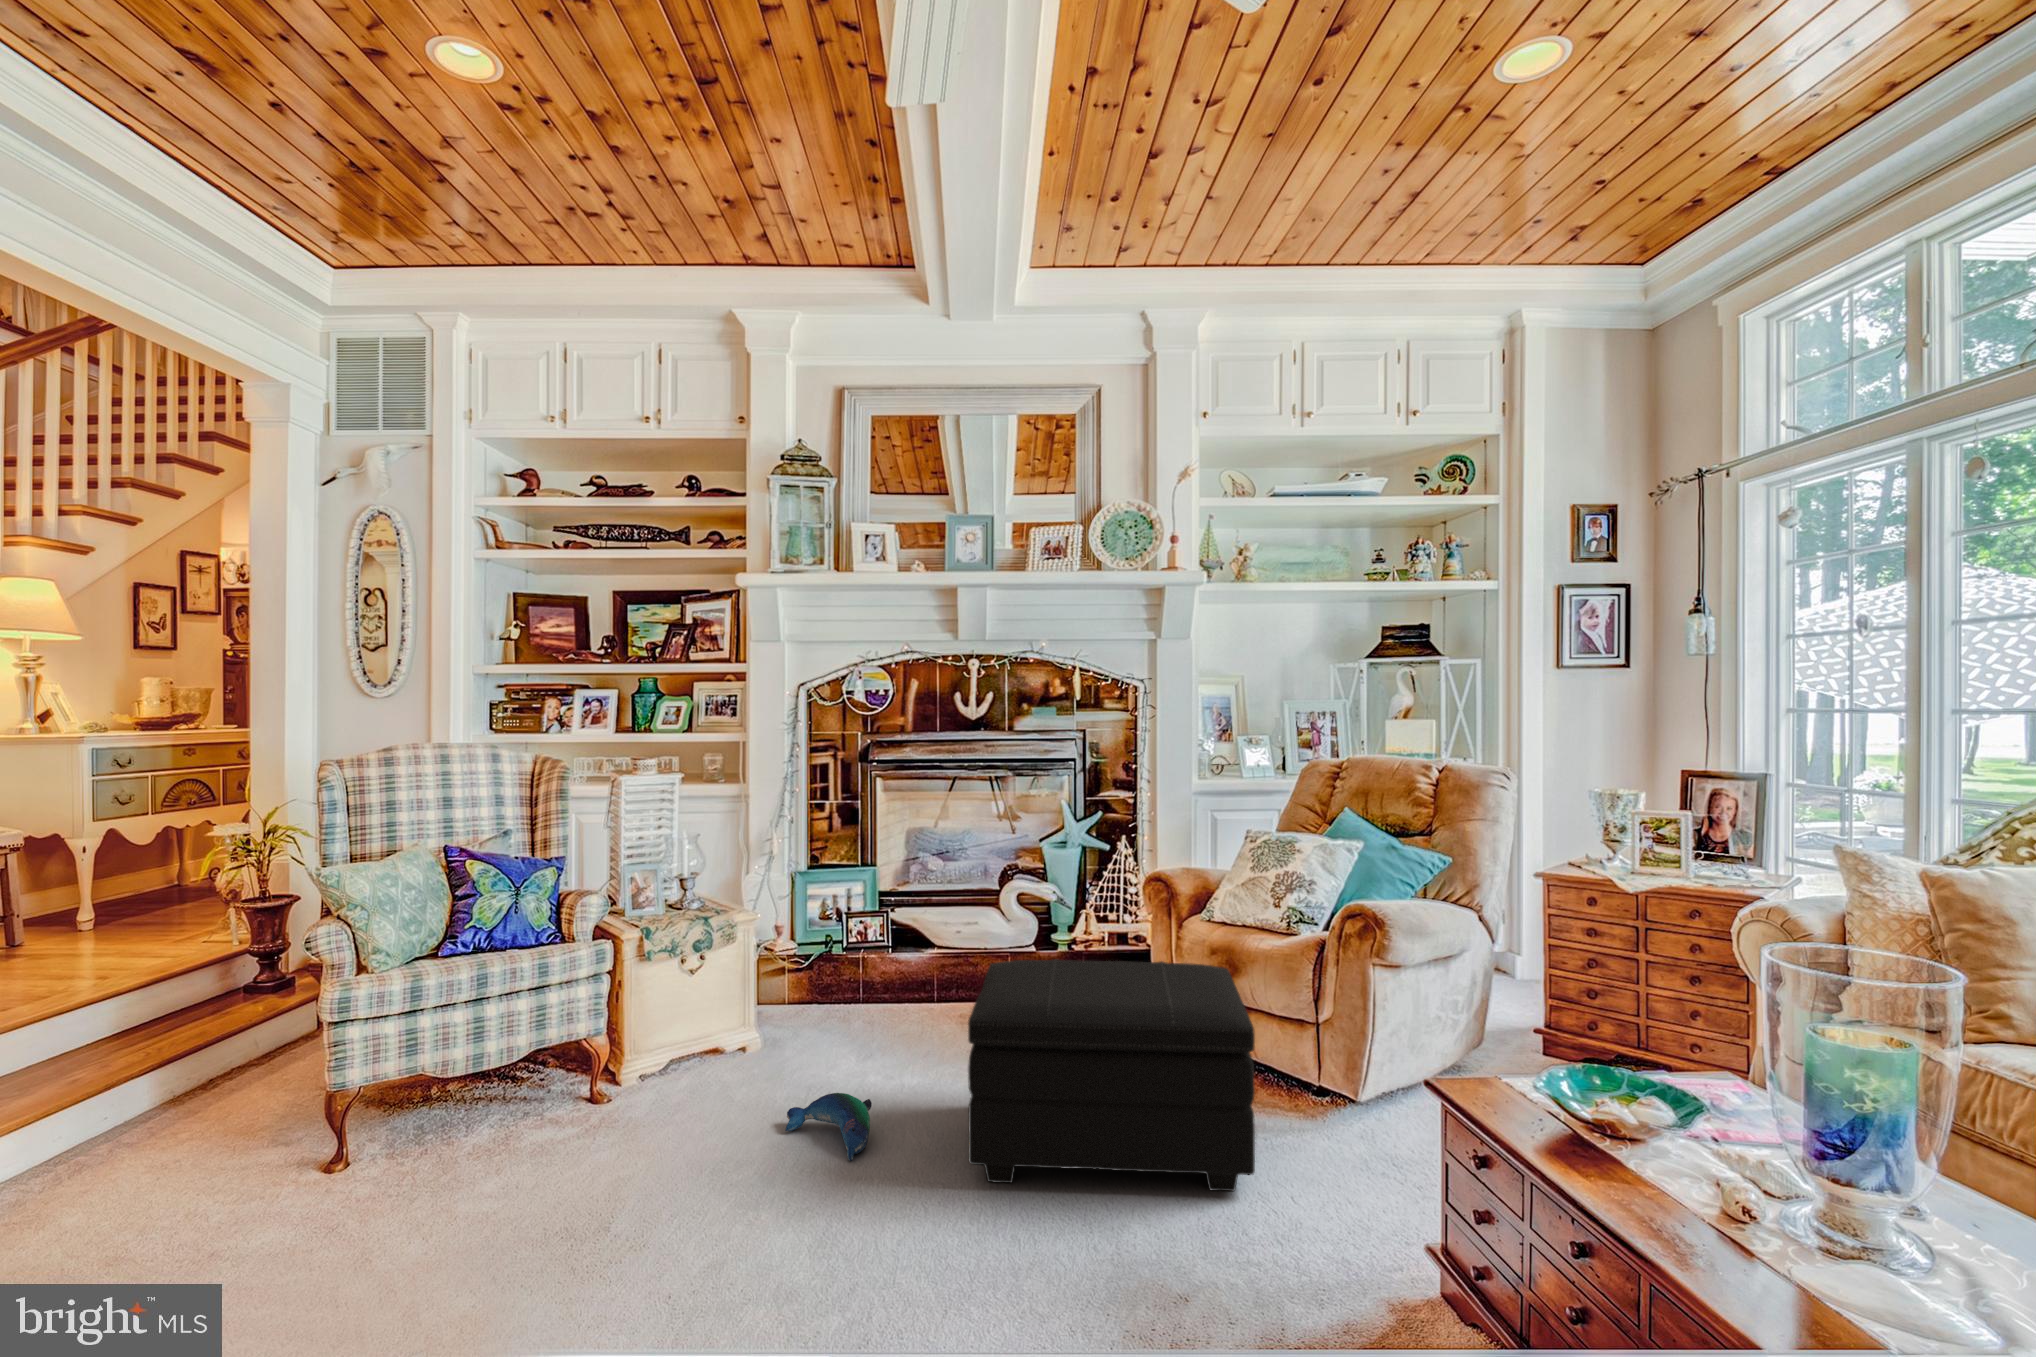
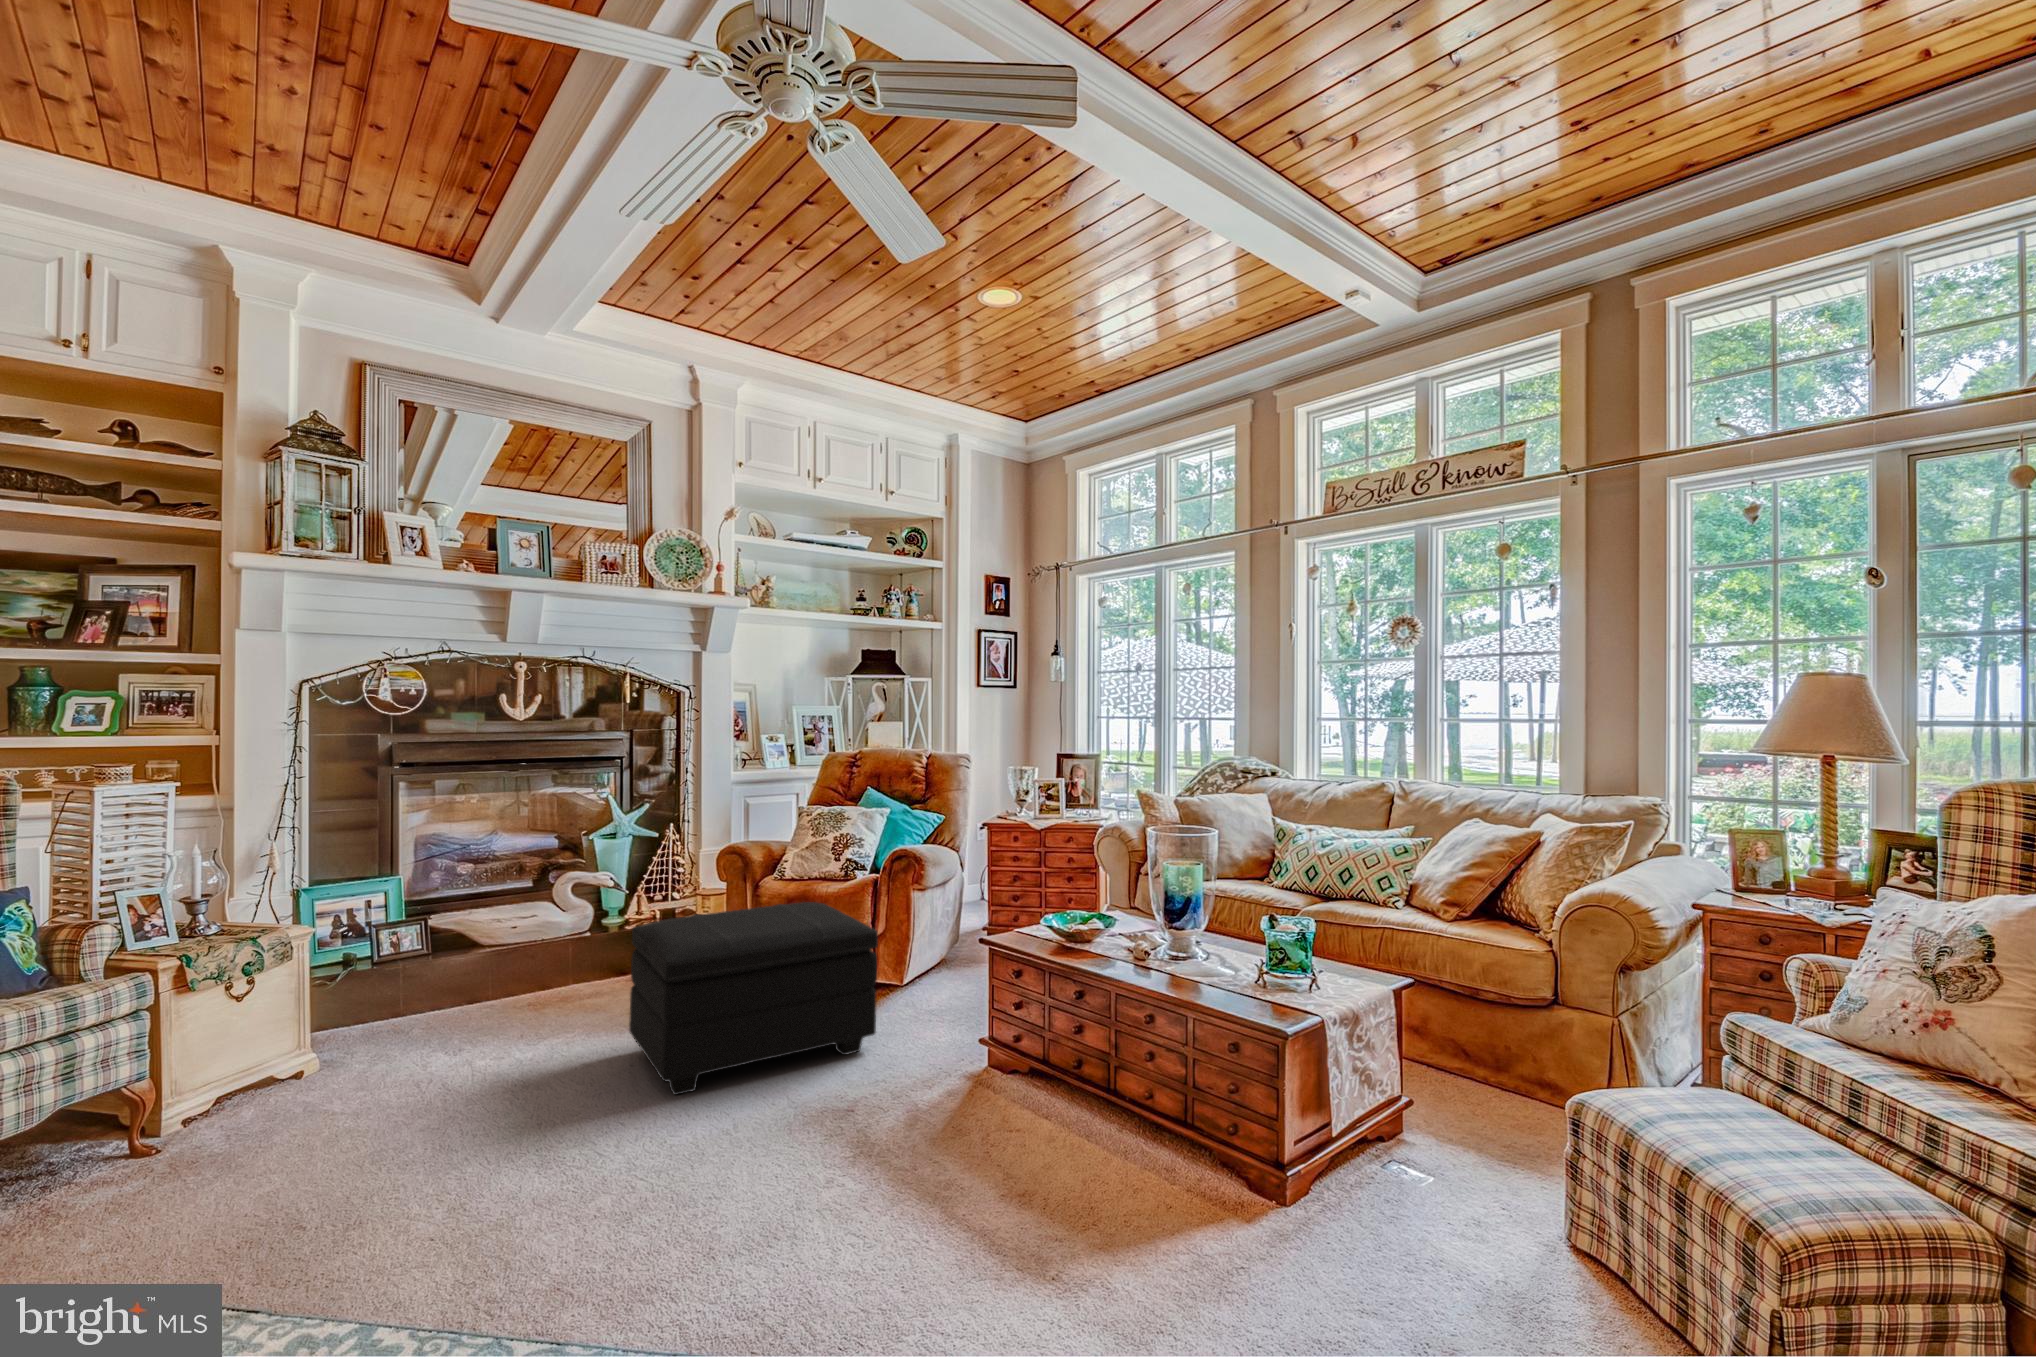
plush toy: present [786,1093,872,1161] -> none [430,1066,542,1117]

